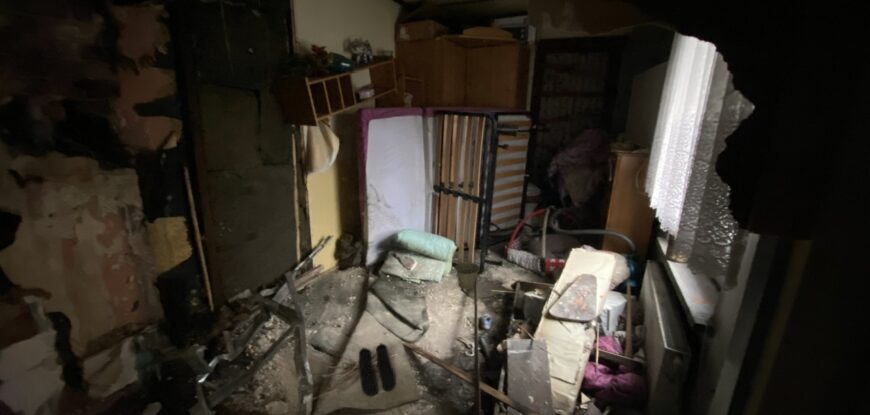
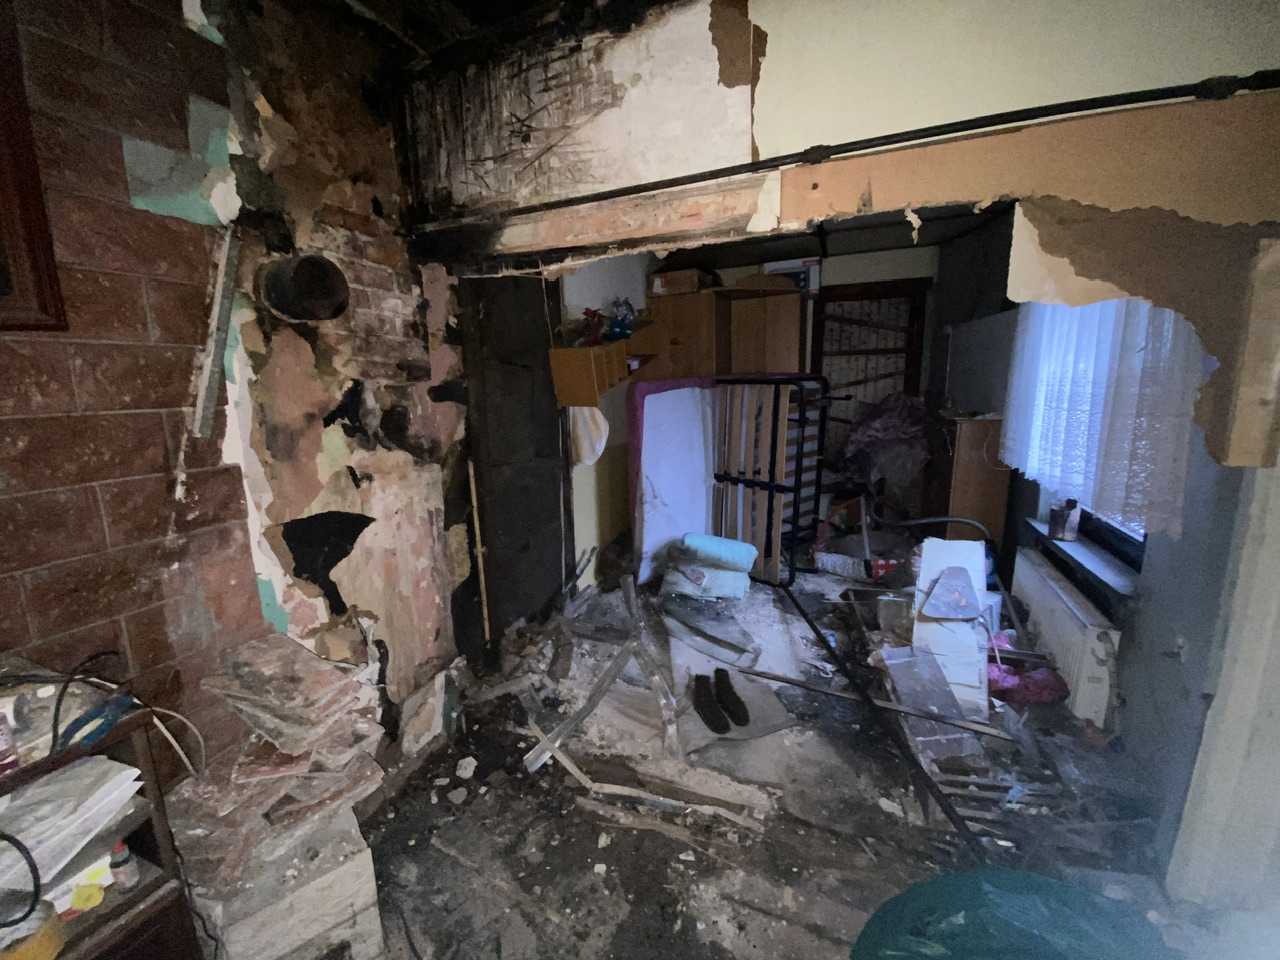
bucket: present [456,262,479,290] -> none [764,557,796,605]

